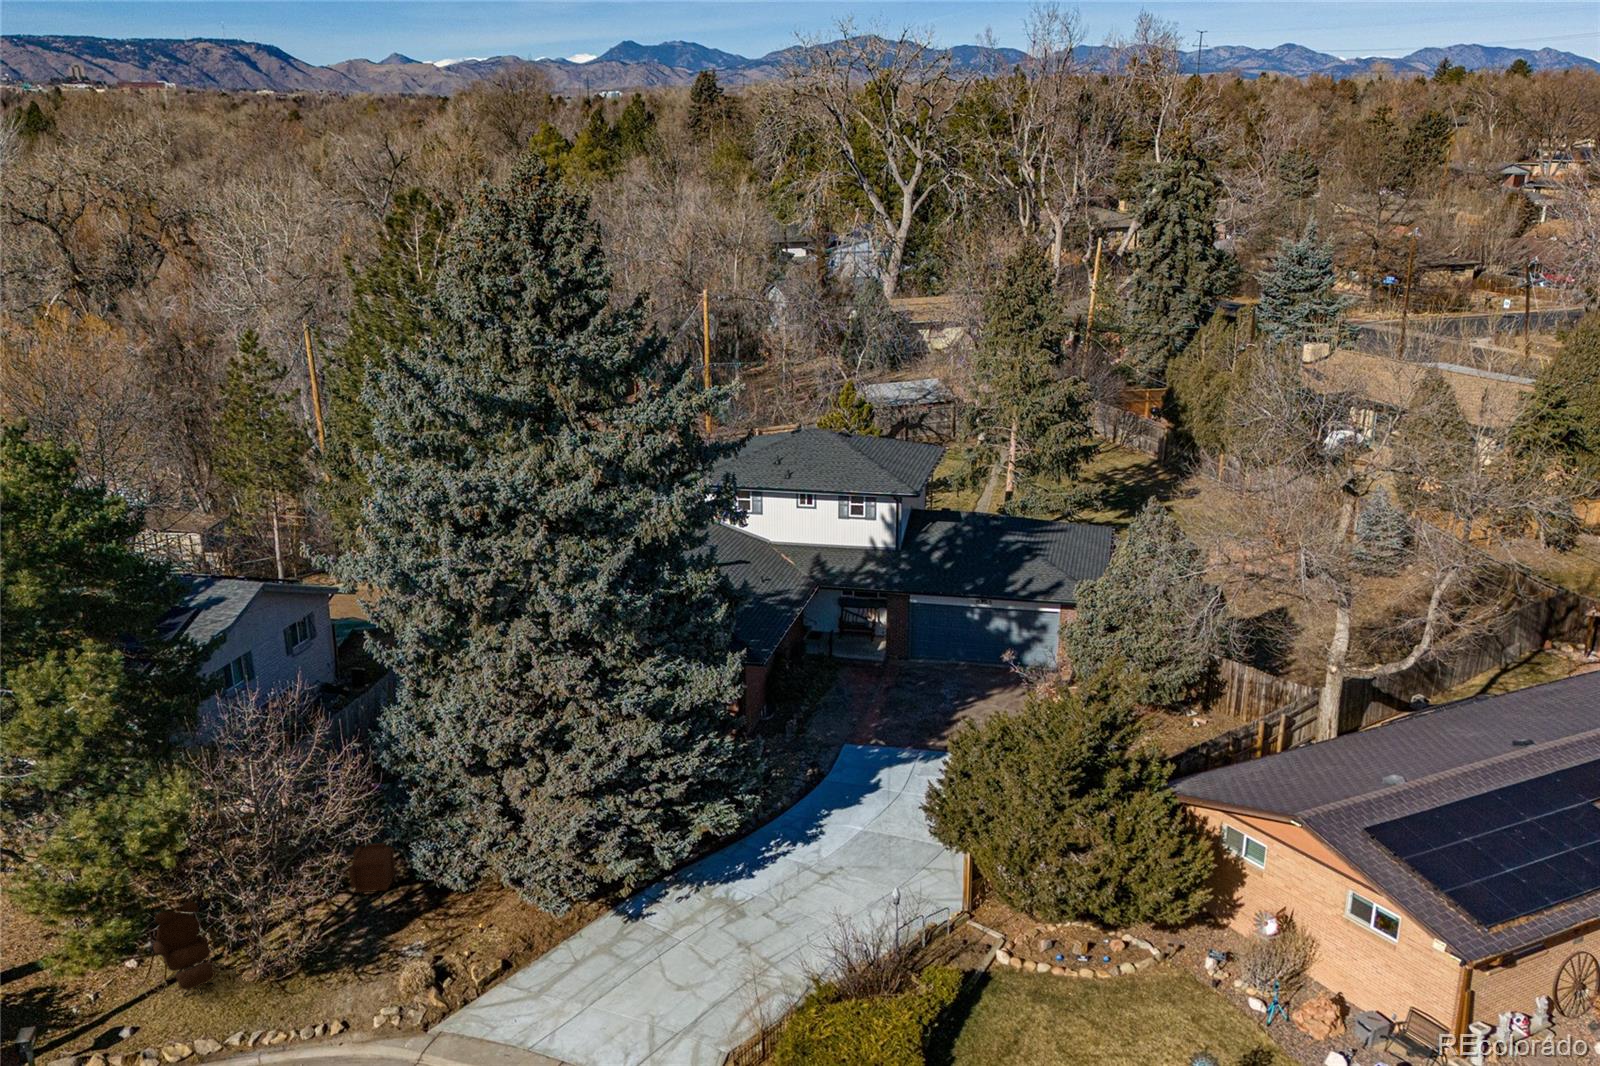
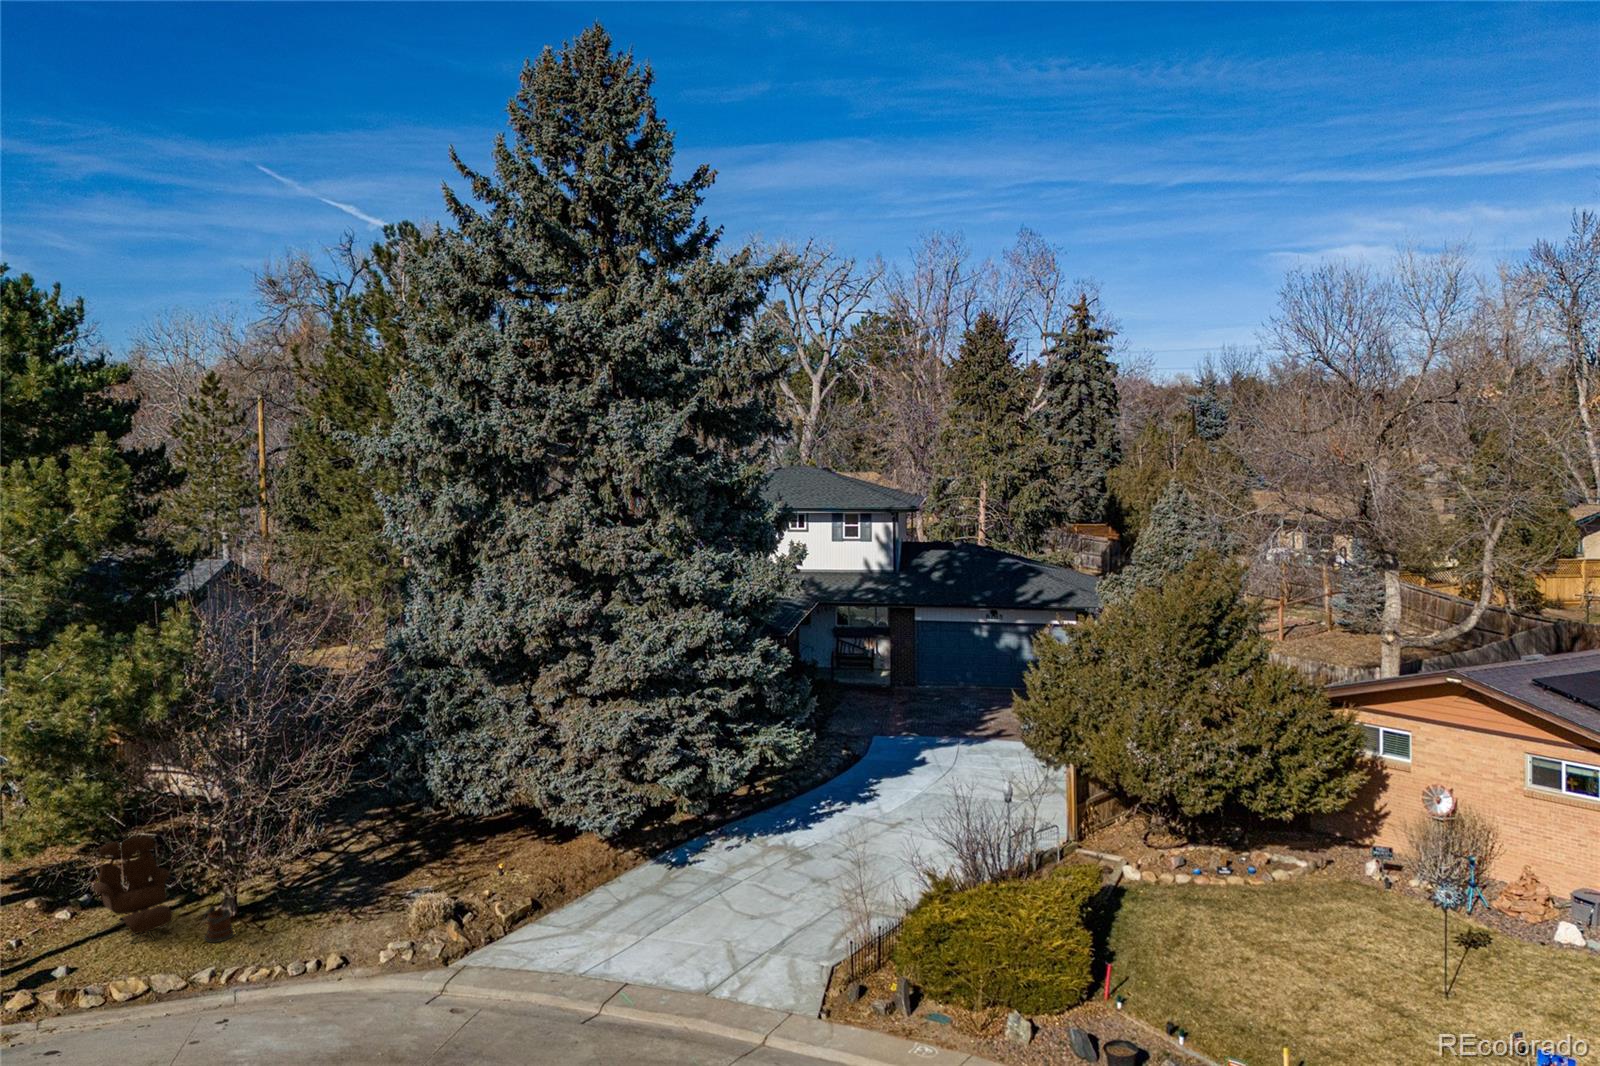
wooden crate: present [349,843,396,893] -> none [333,800,386,855]
bucket: none [237,969,264,999] -> present [203,906,234,942]

